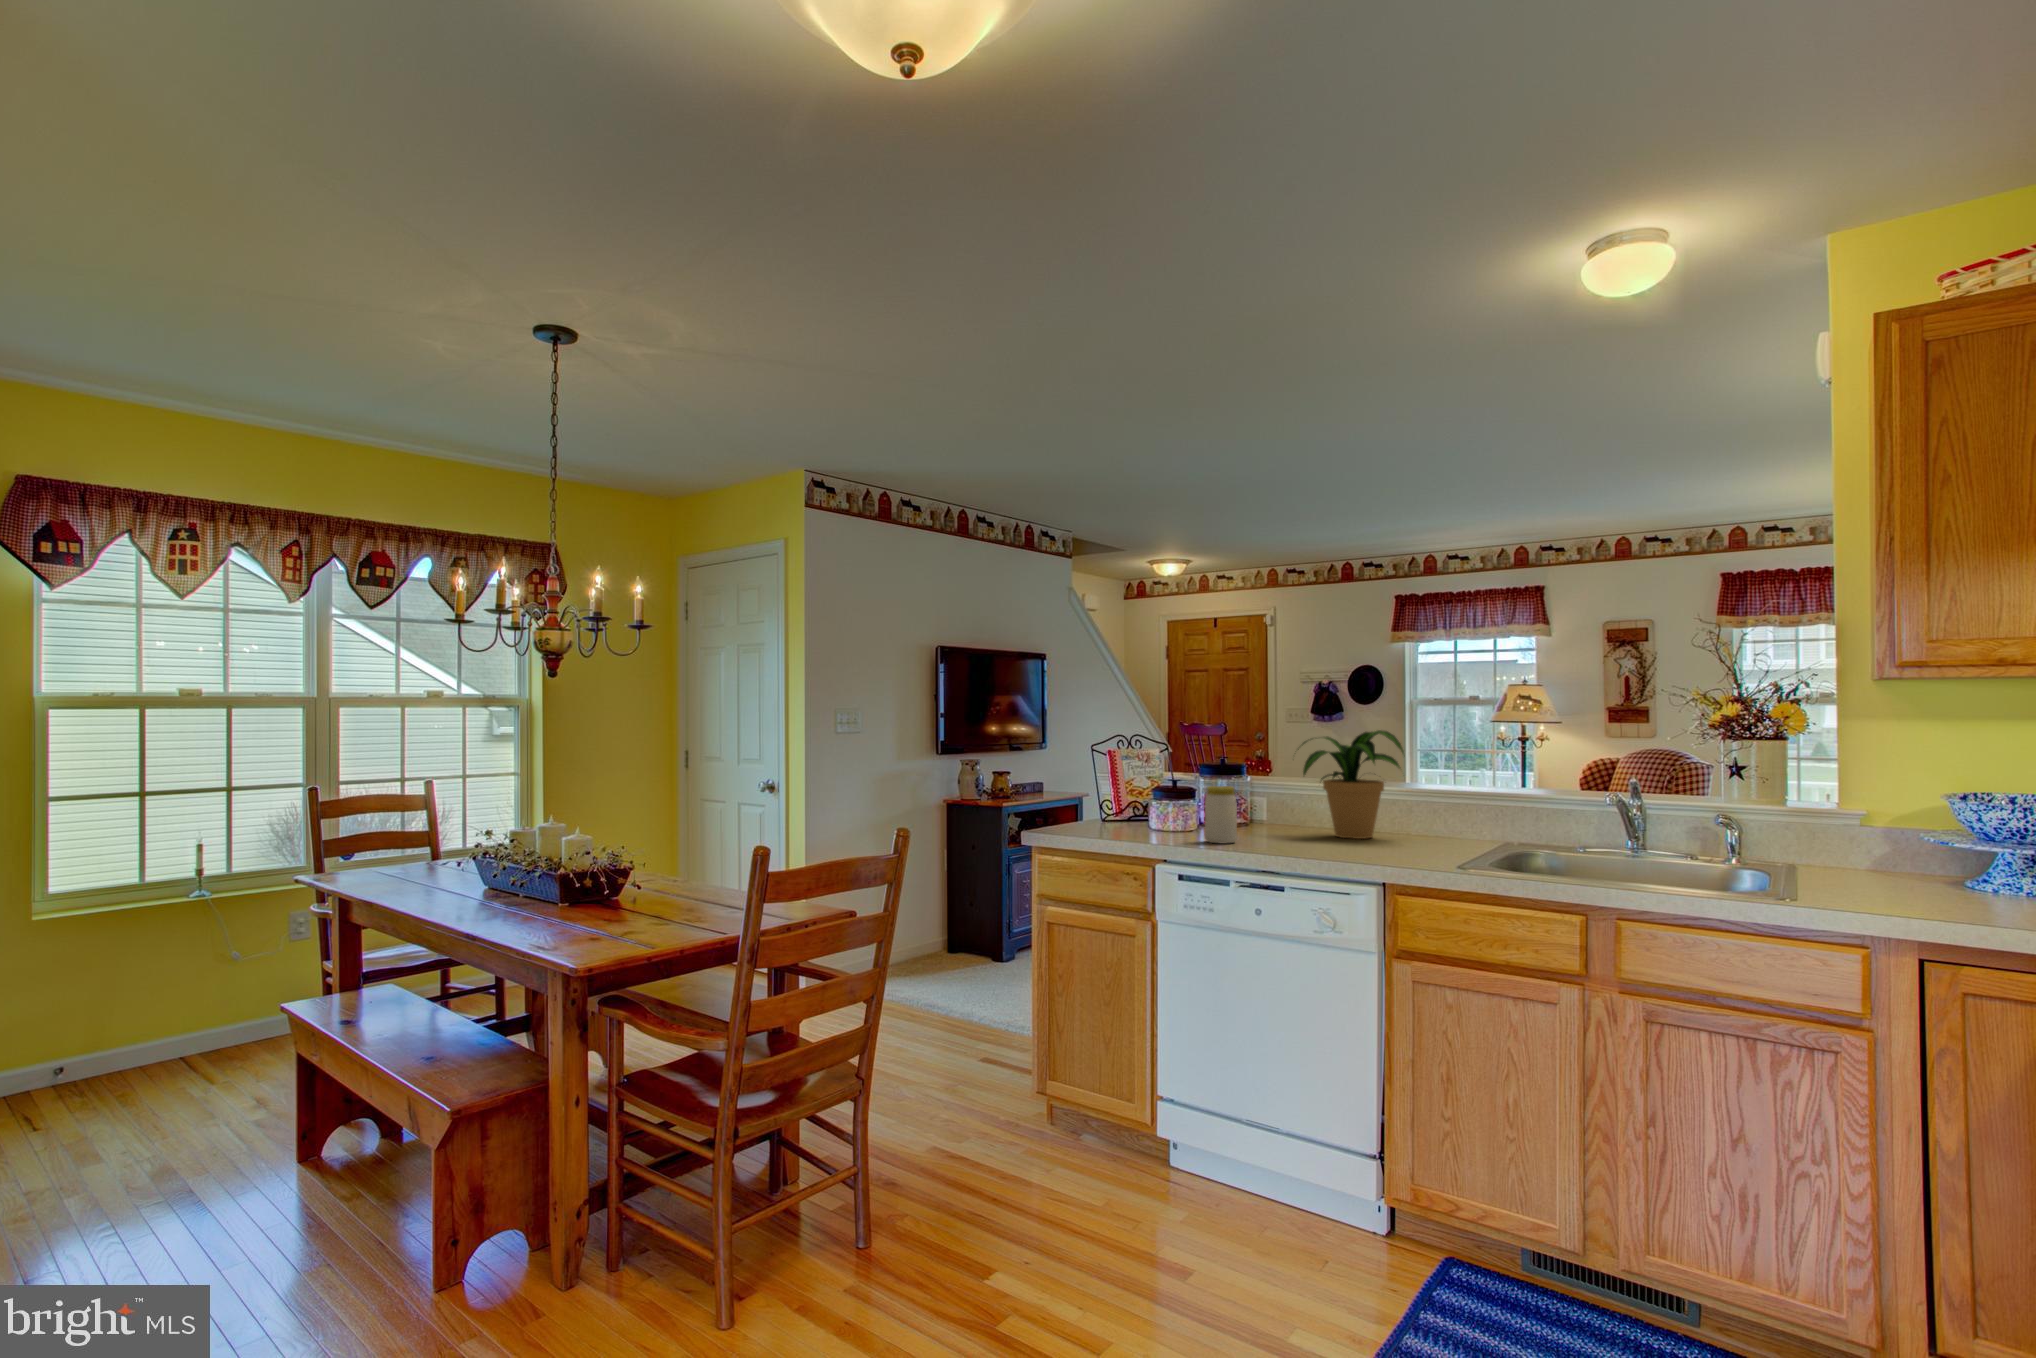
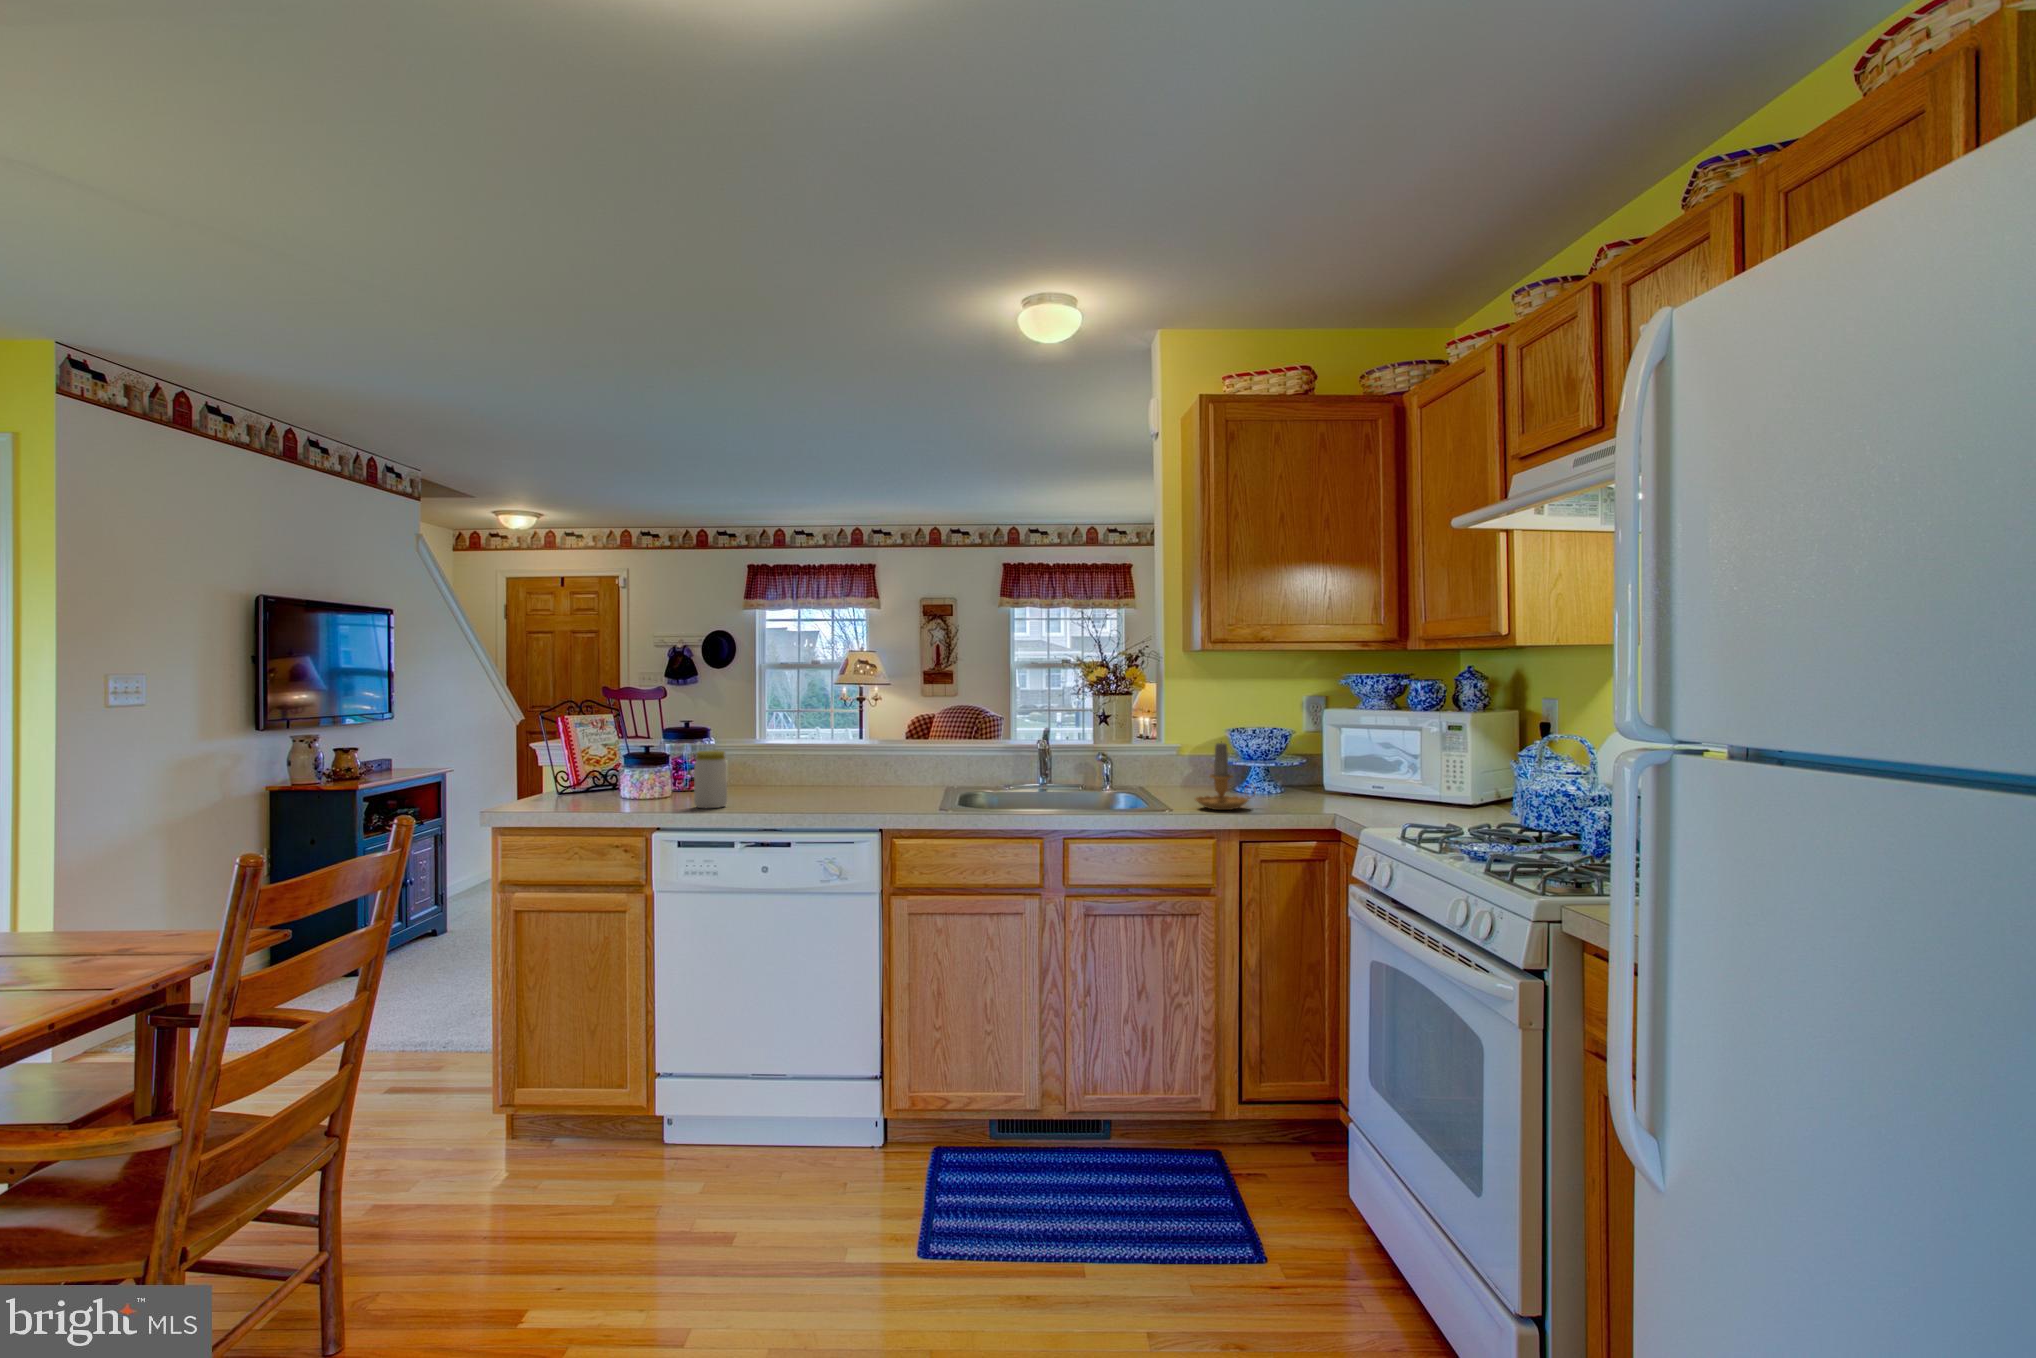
potted plant: present [1298,730,1404,839] -> none [762,692,869,792]
candle: none [1820,805,1938,907] -> present [1195,743,1255,810]

